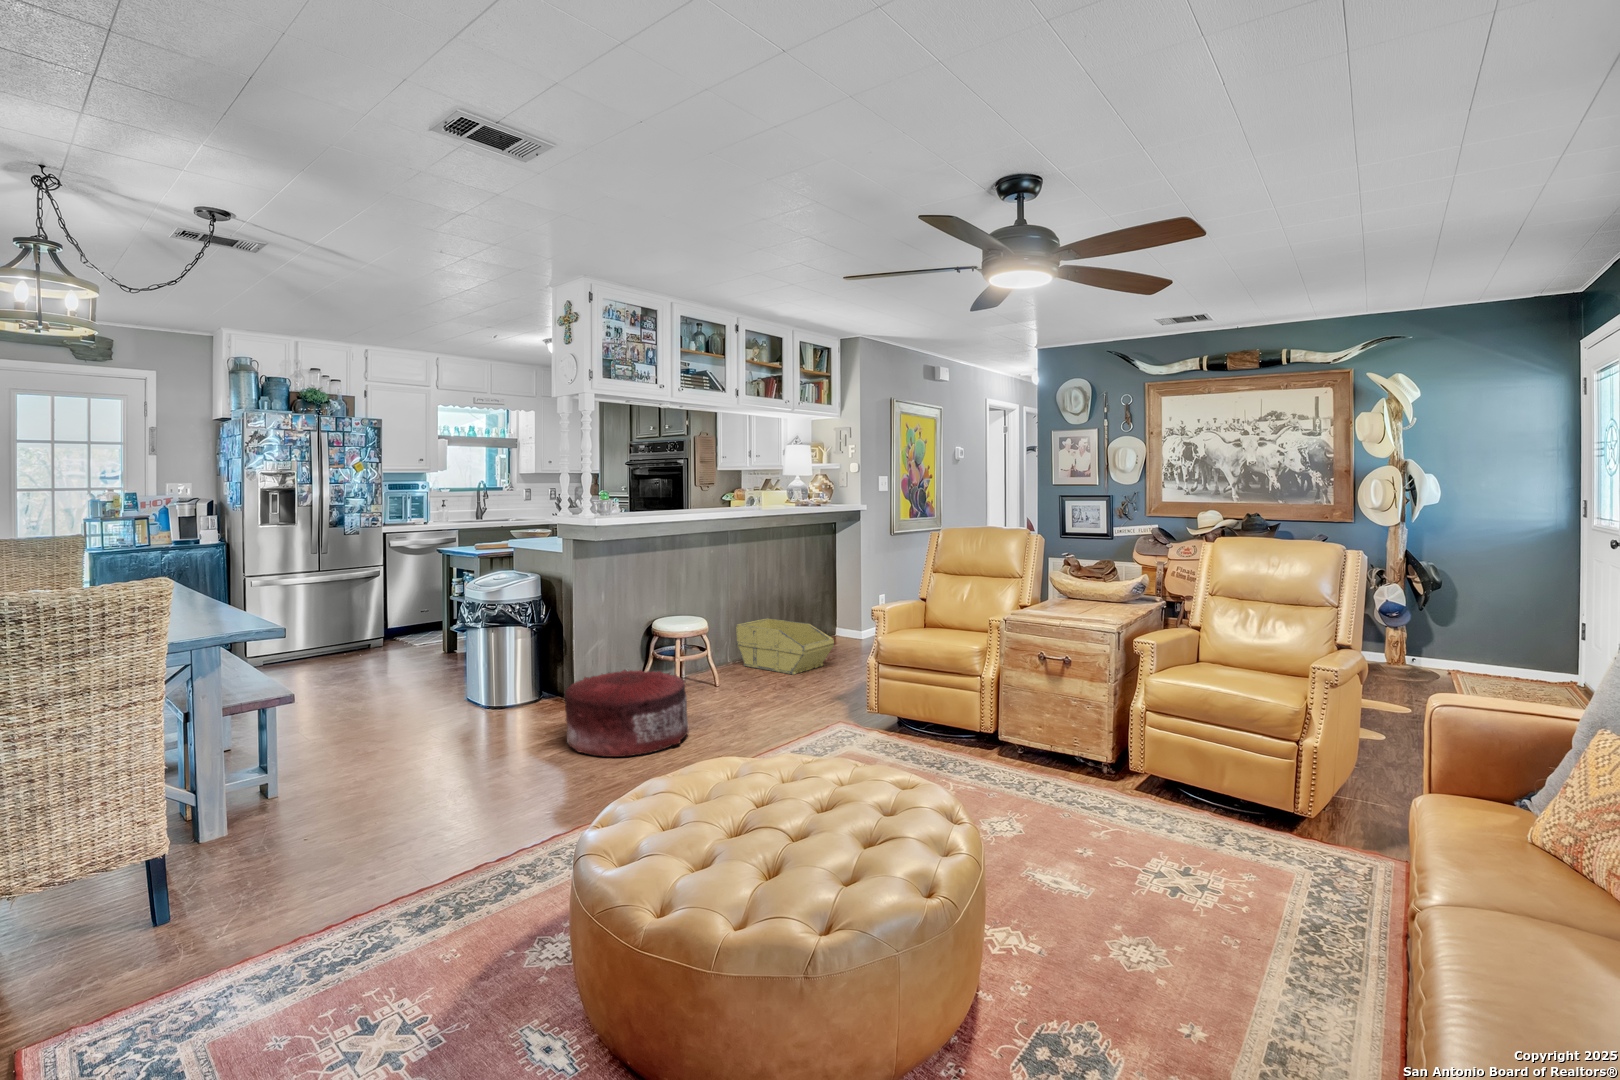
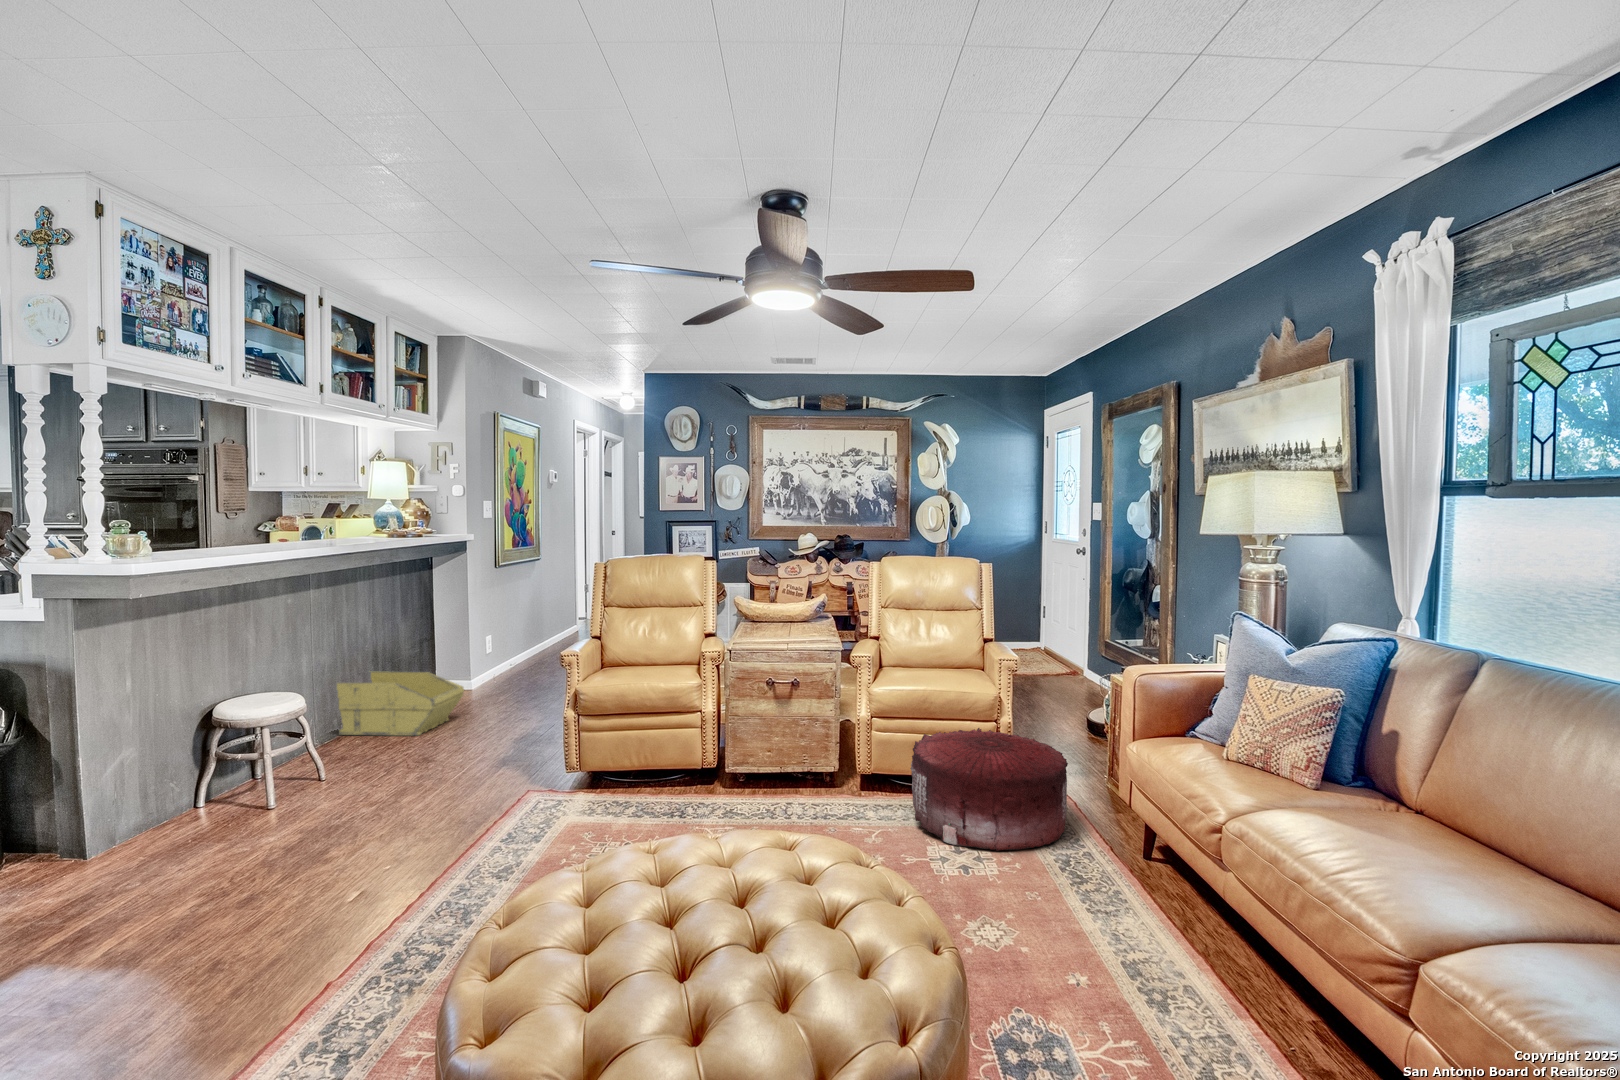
pouf: present [565,670,689,757] -> present [910,728,1068,851]

